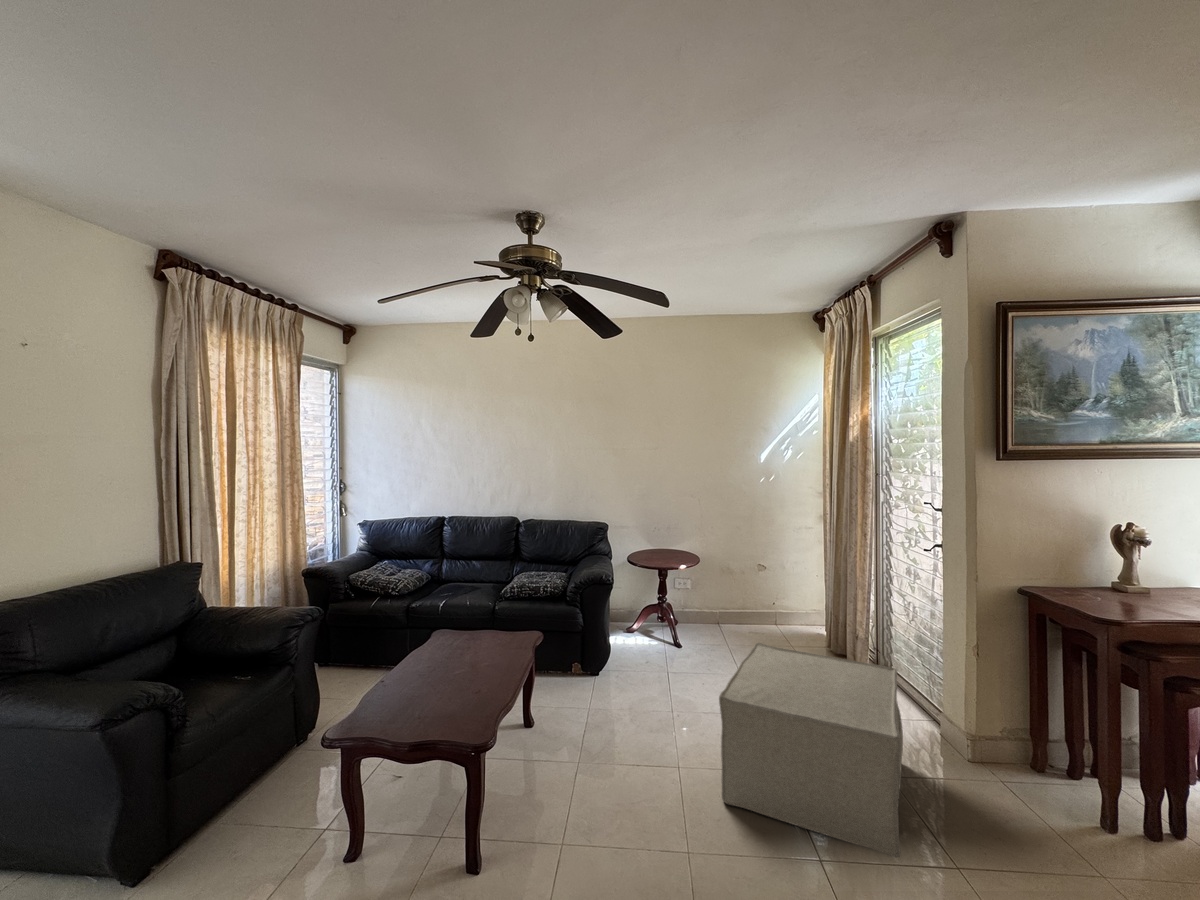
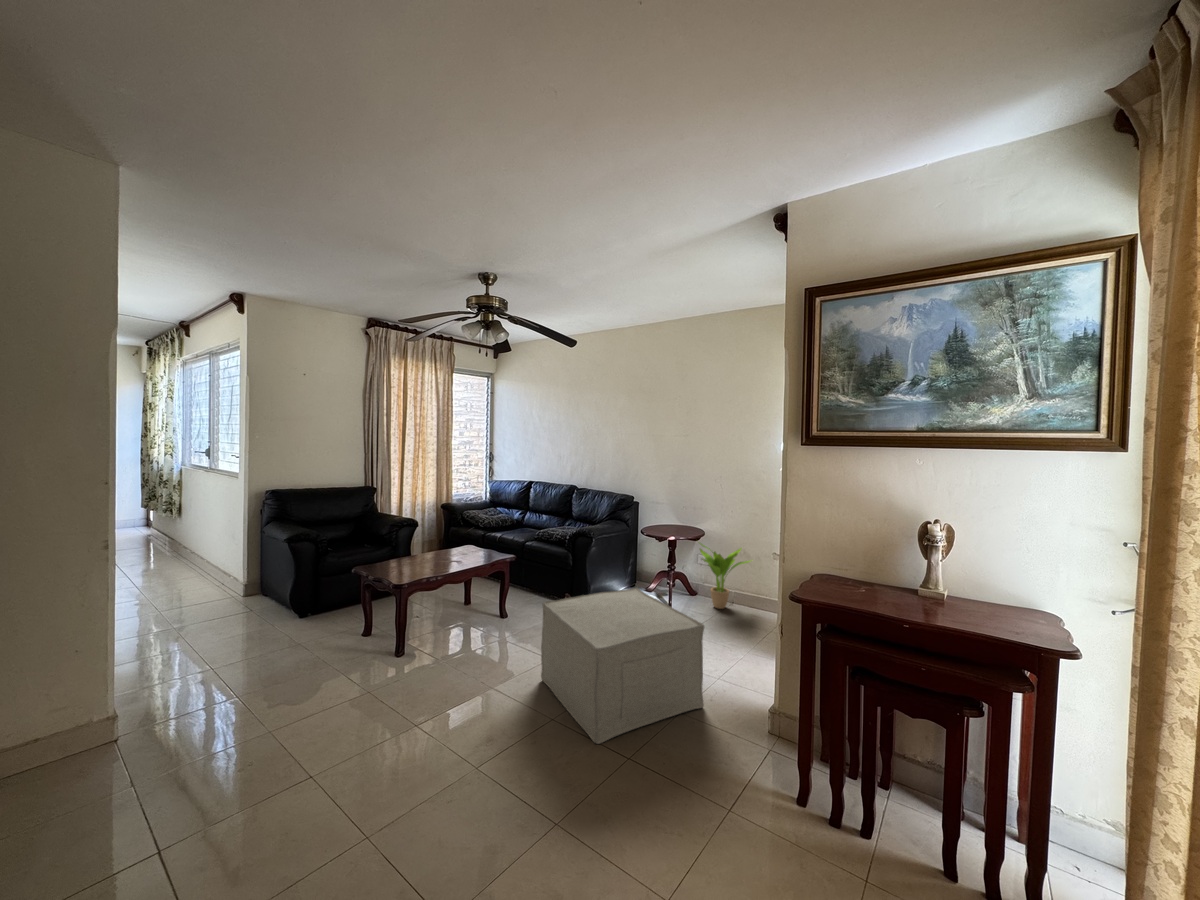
potted plant: none [703,567,766,642] -> present [700,543,750,609]

